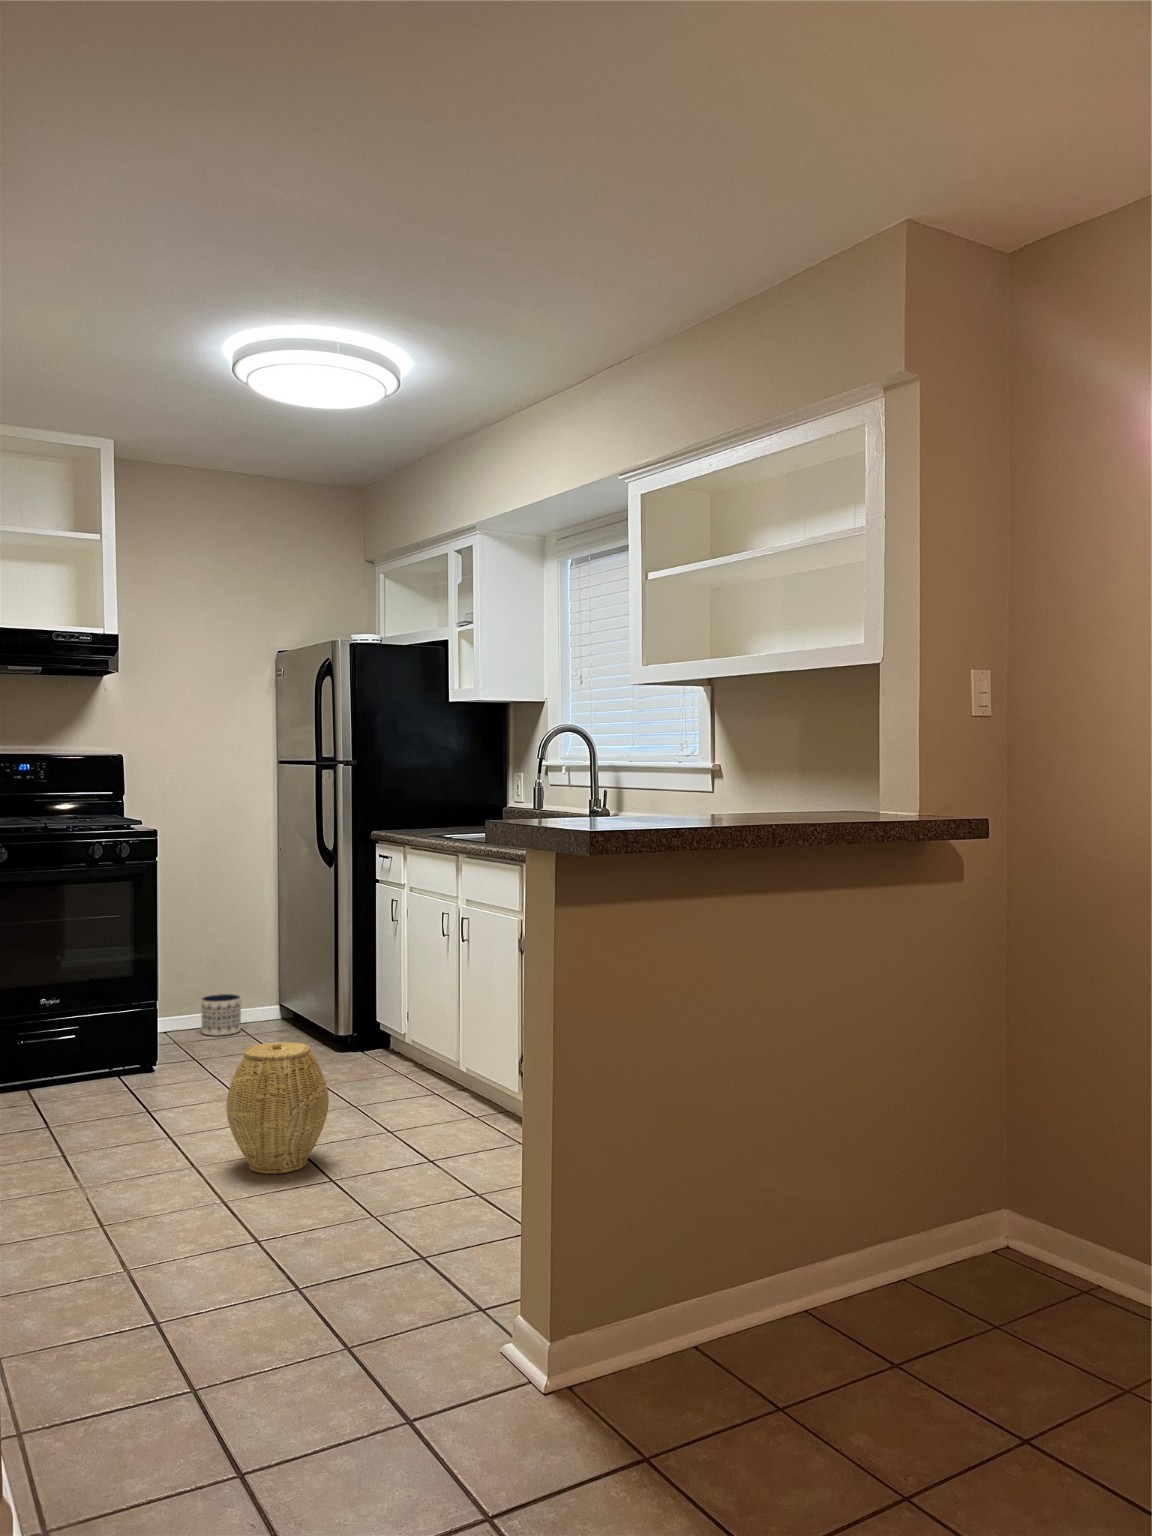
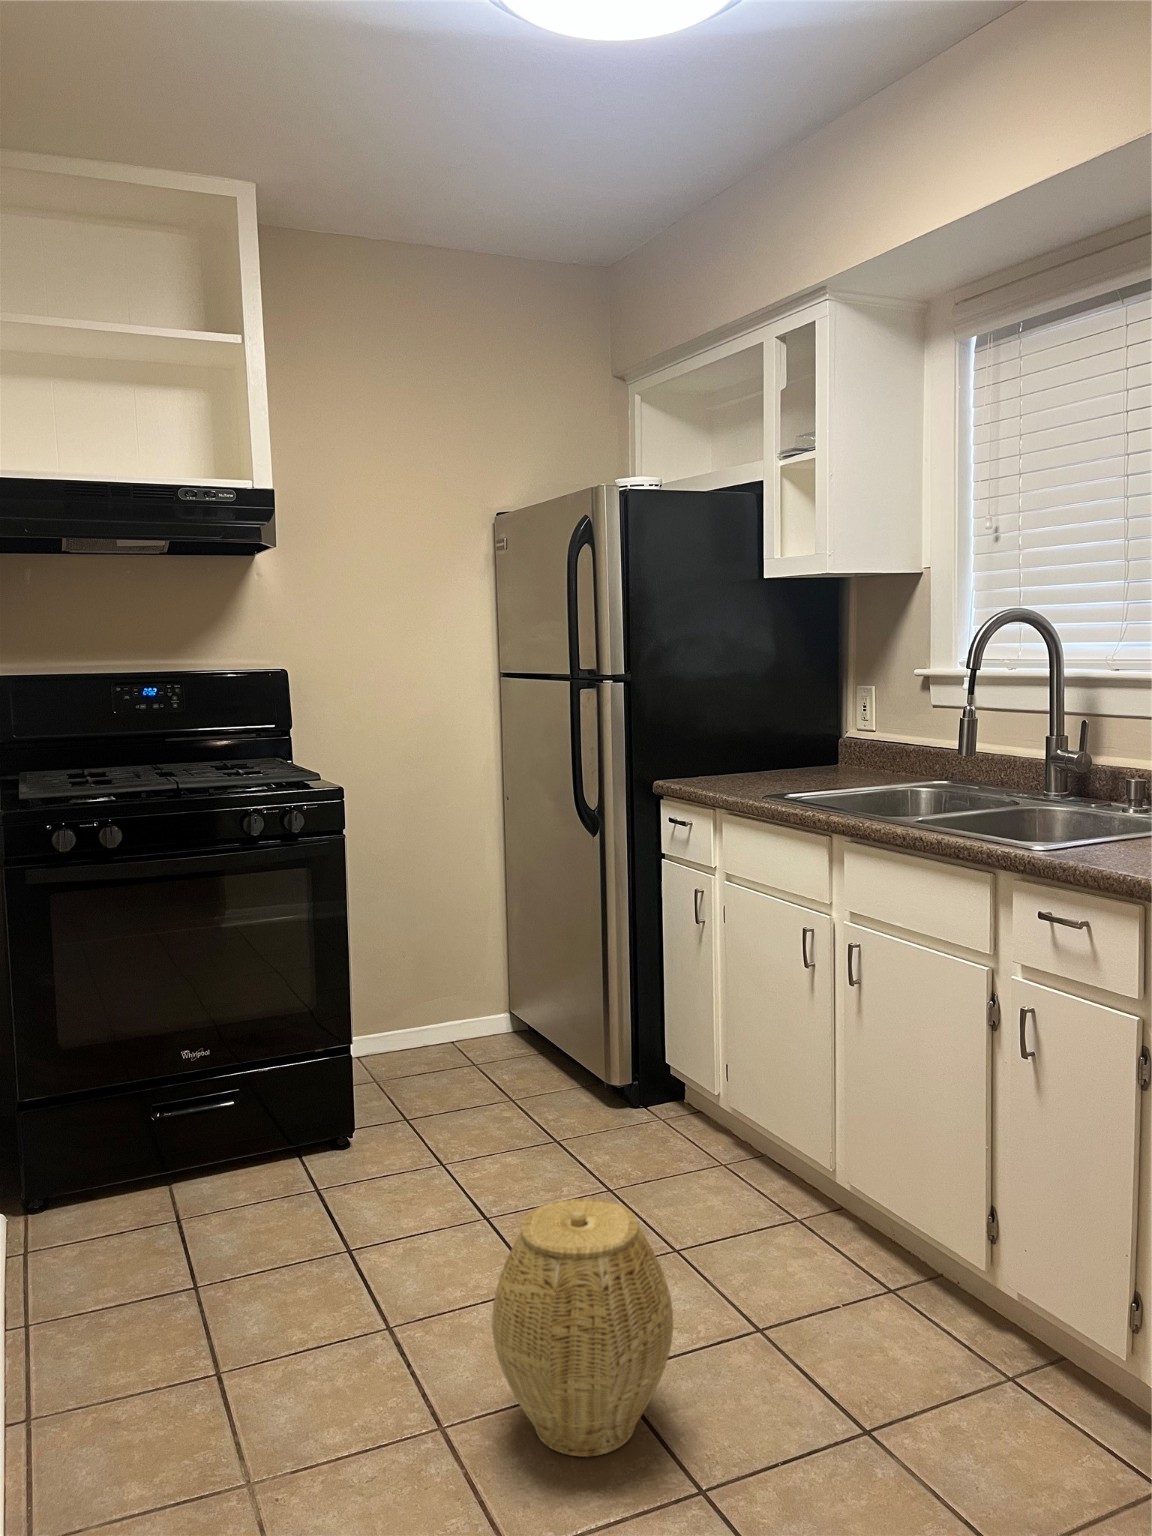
planter: present [201,994,241,1036] -> none [408,1003,462,1066]

